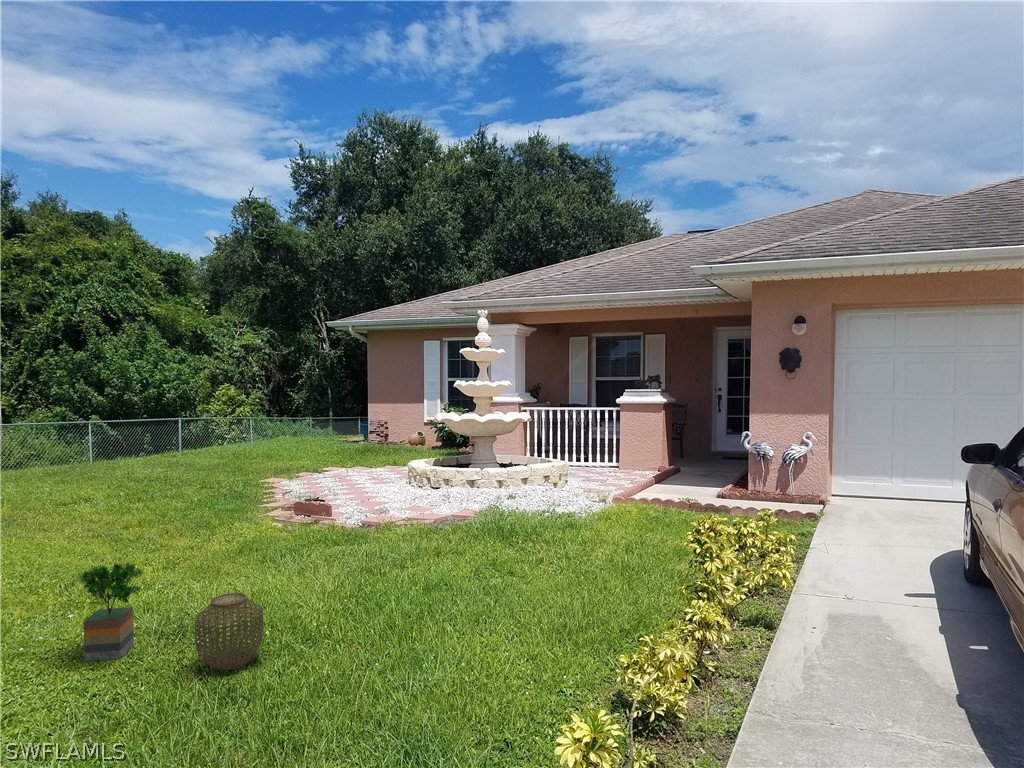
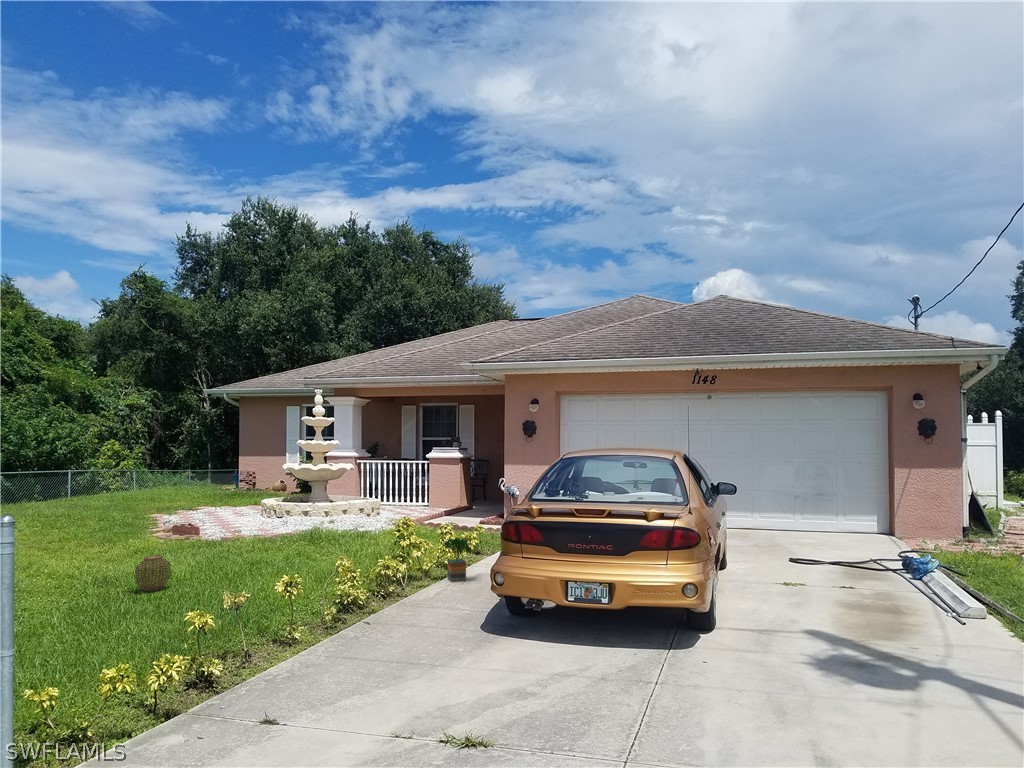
potted tree: present [80,563,143,662] -> present [444,538,472,582]

